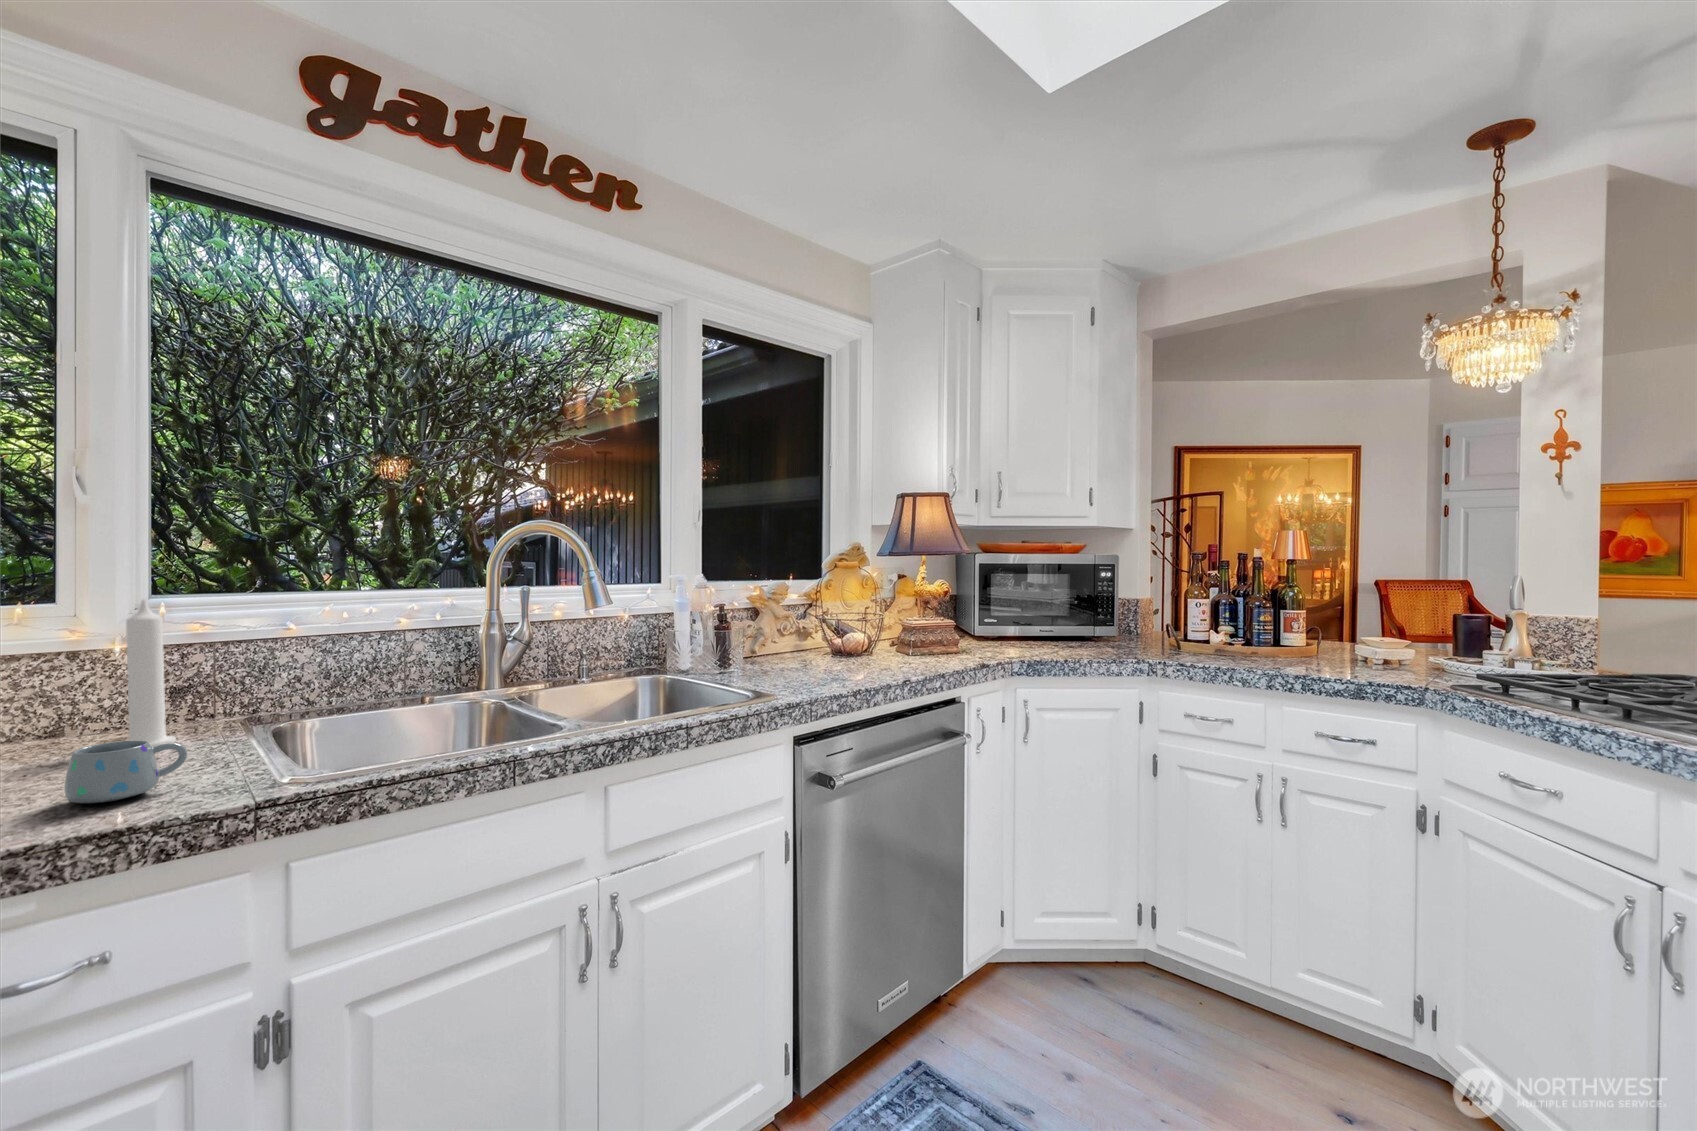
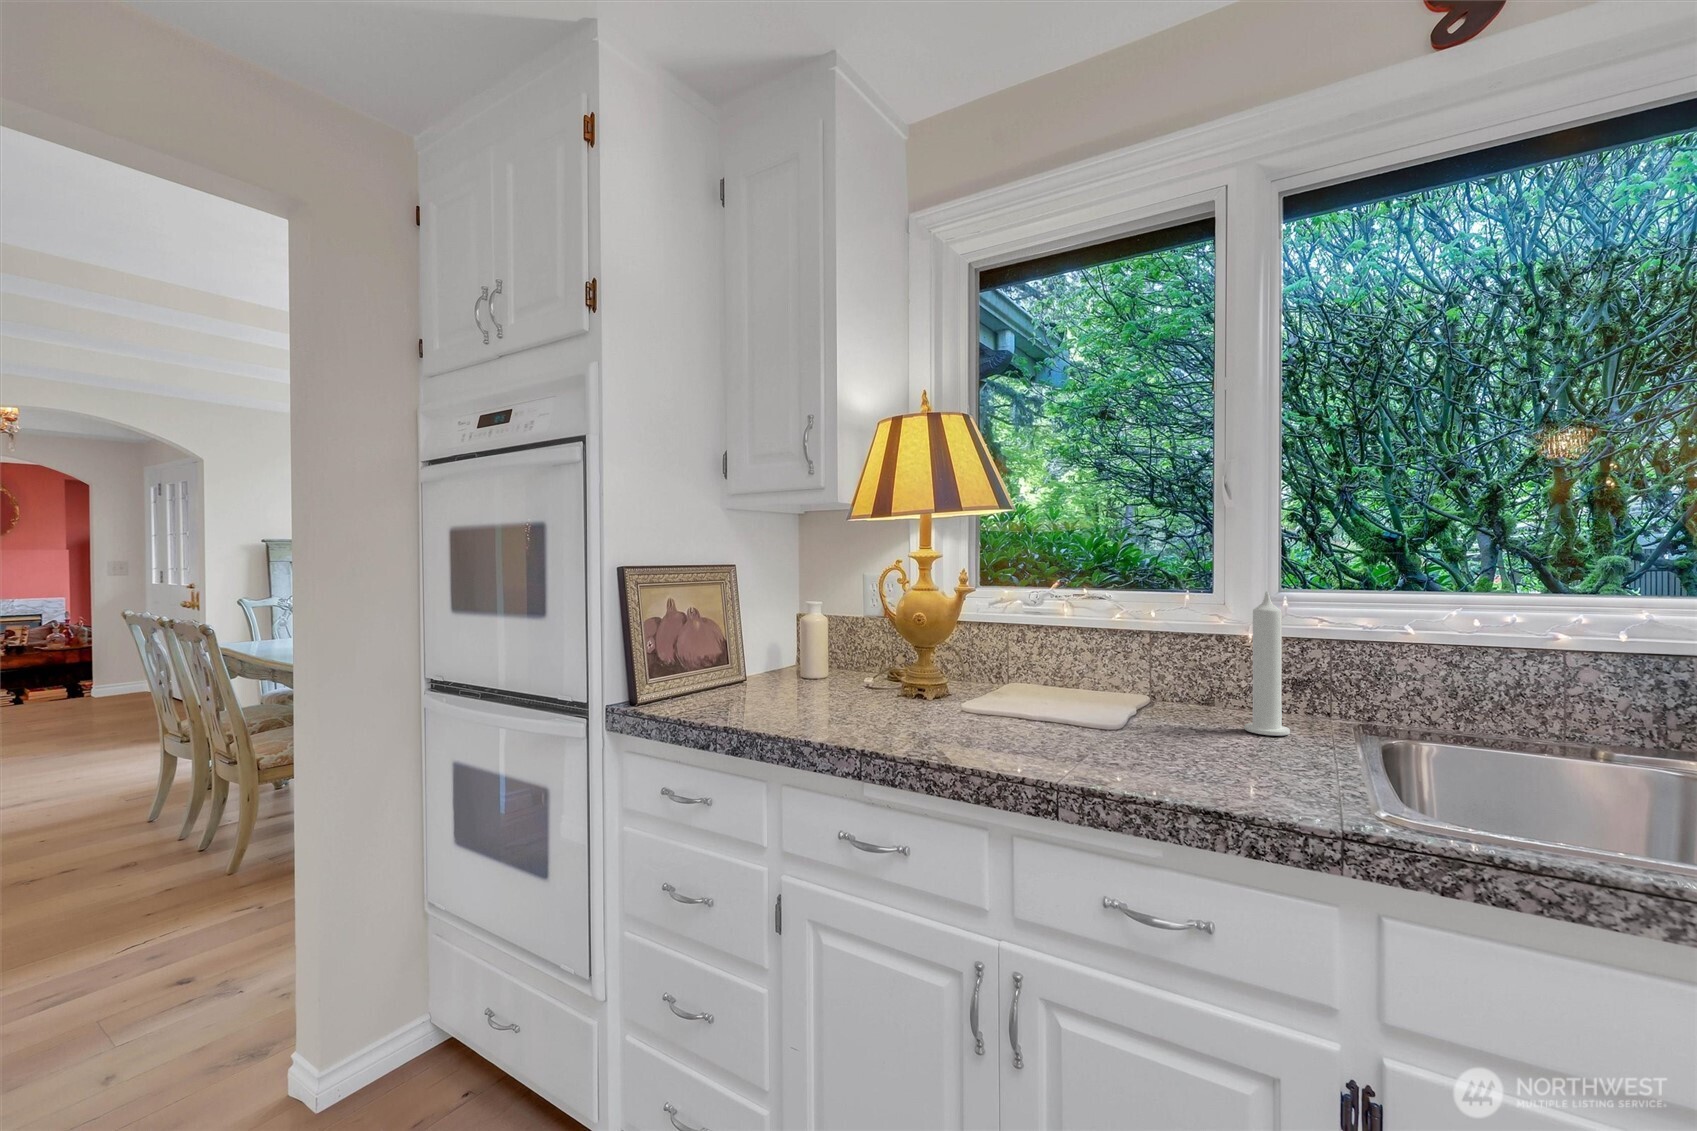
mug: present [64,740,187,803] -> none [1191,723,1286,781]

